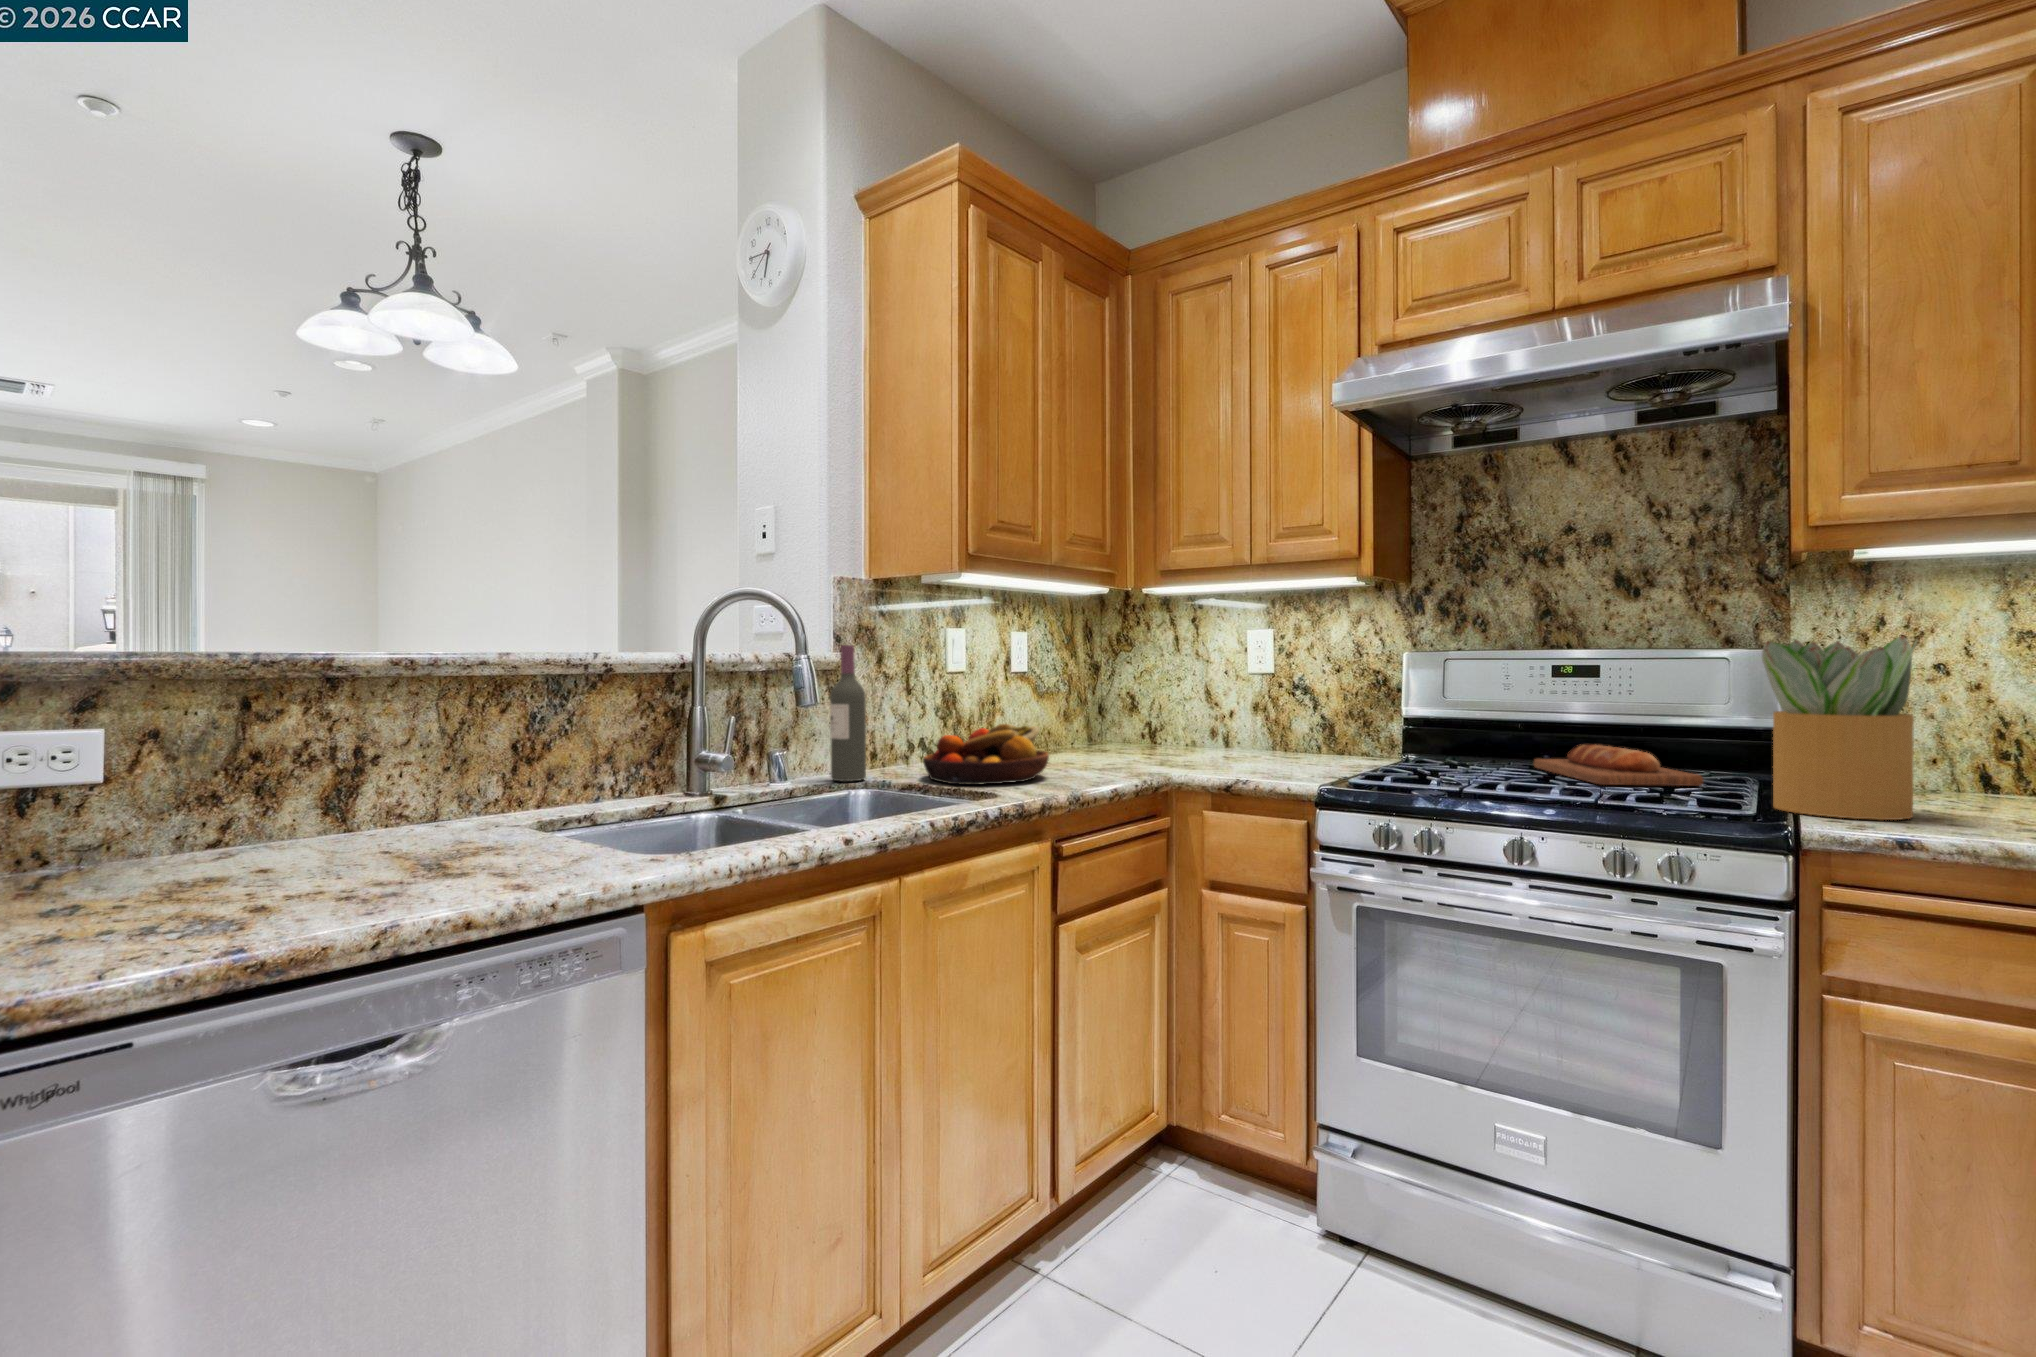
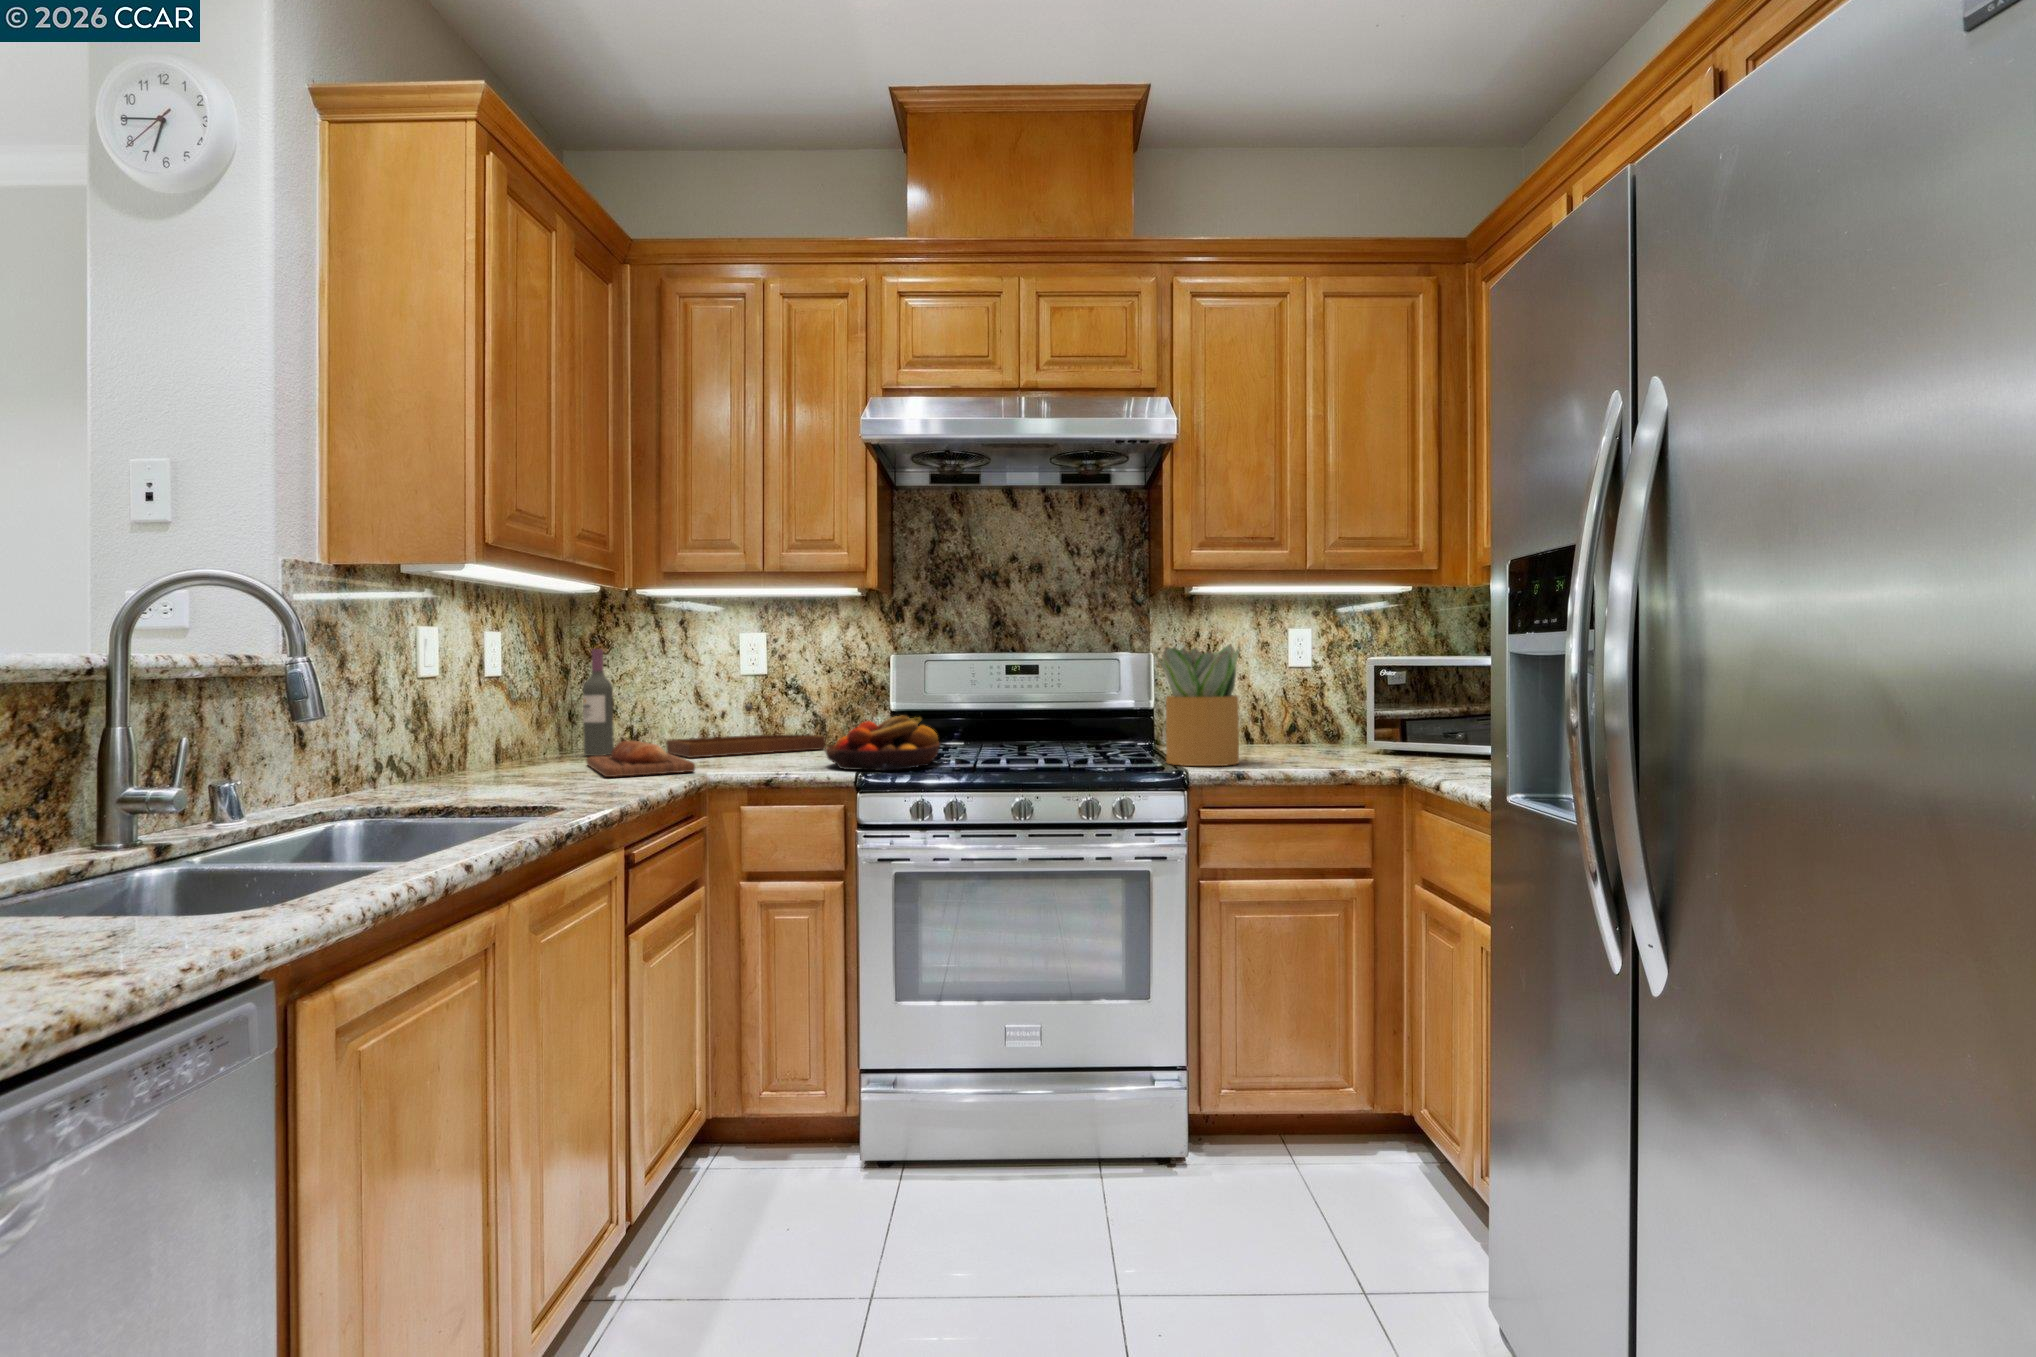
wine bottle: present [830,645,866,782] -> present [583,649,614,756]
tray: none [1173,702,1330,755] -> present [666,704,826,758]
fruit bowl: present [923,724,1049,785] -> present [825,716,940,770]
bread loaf: present [1534,745,1704,786] -> present [586,741,695,777]

